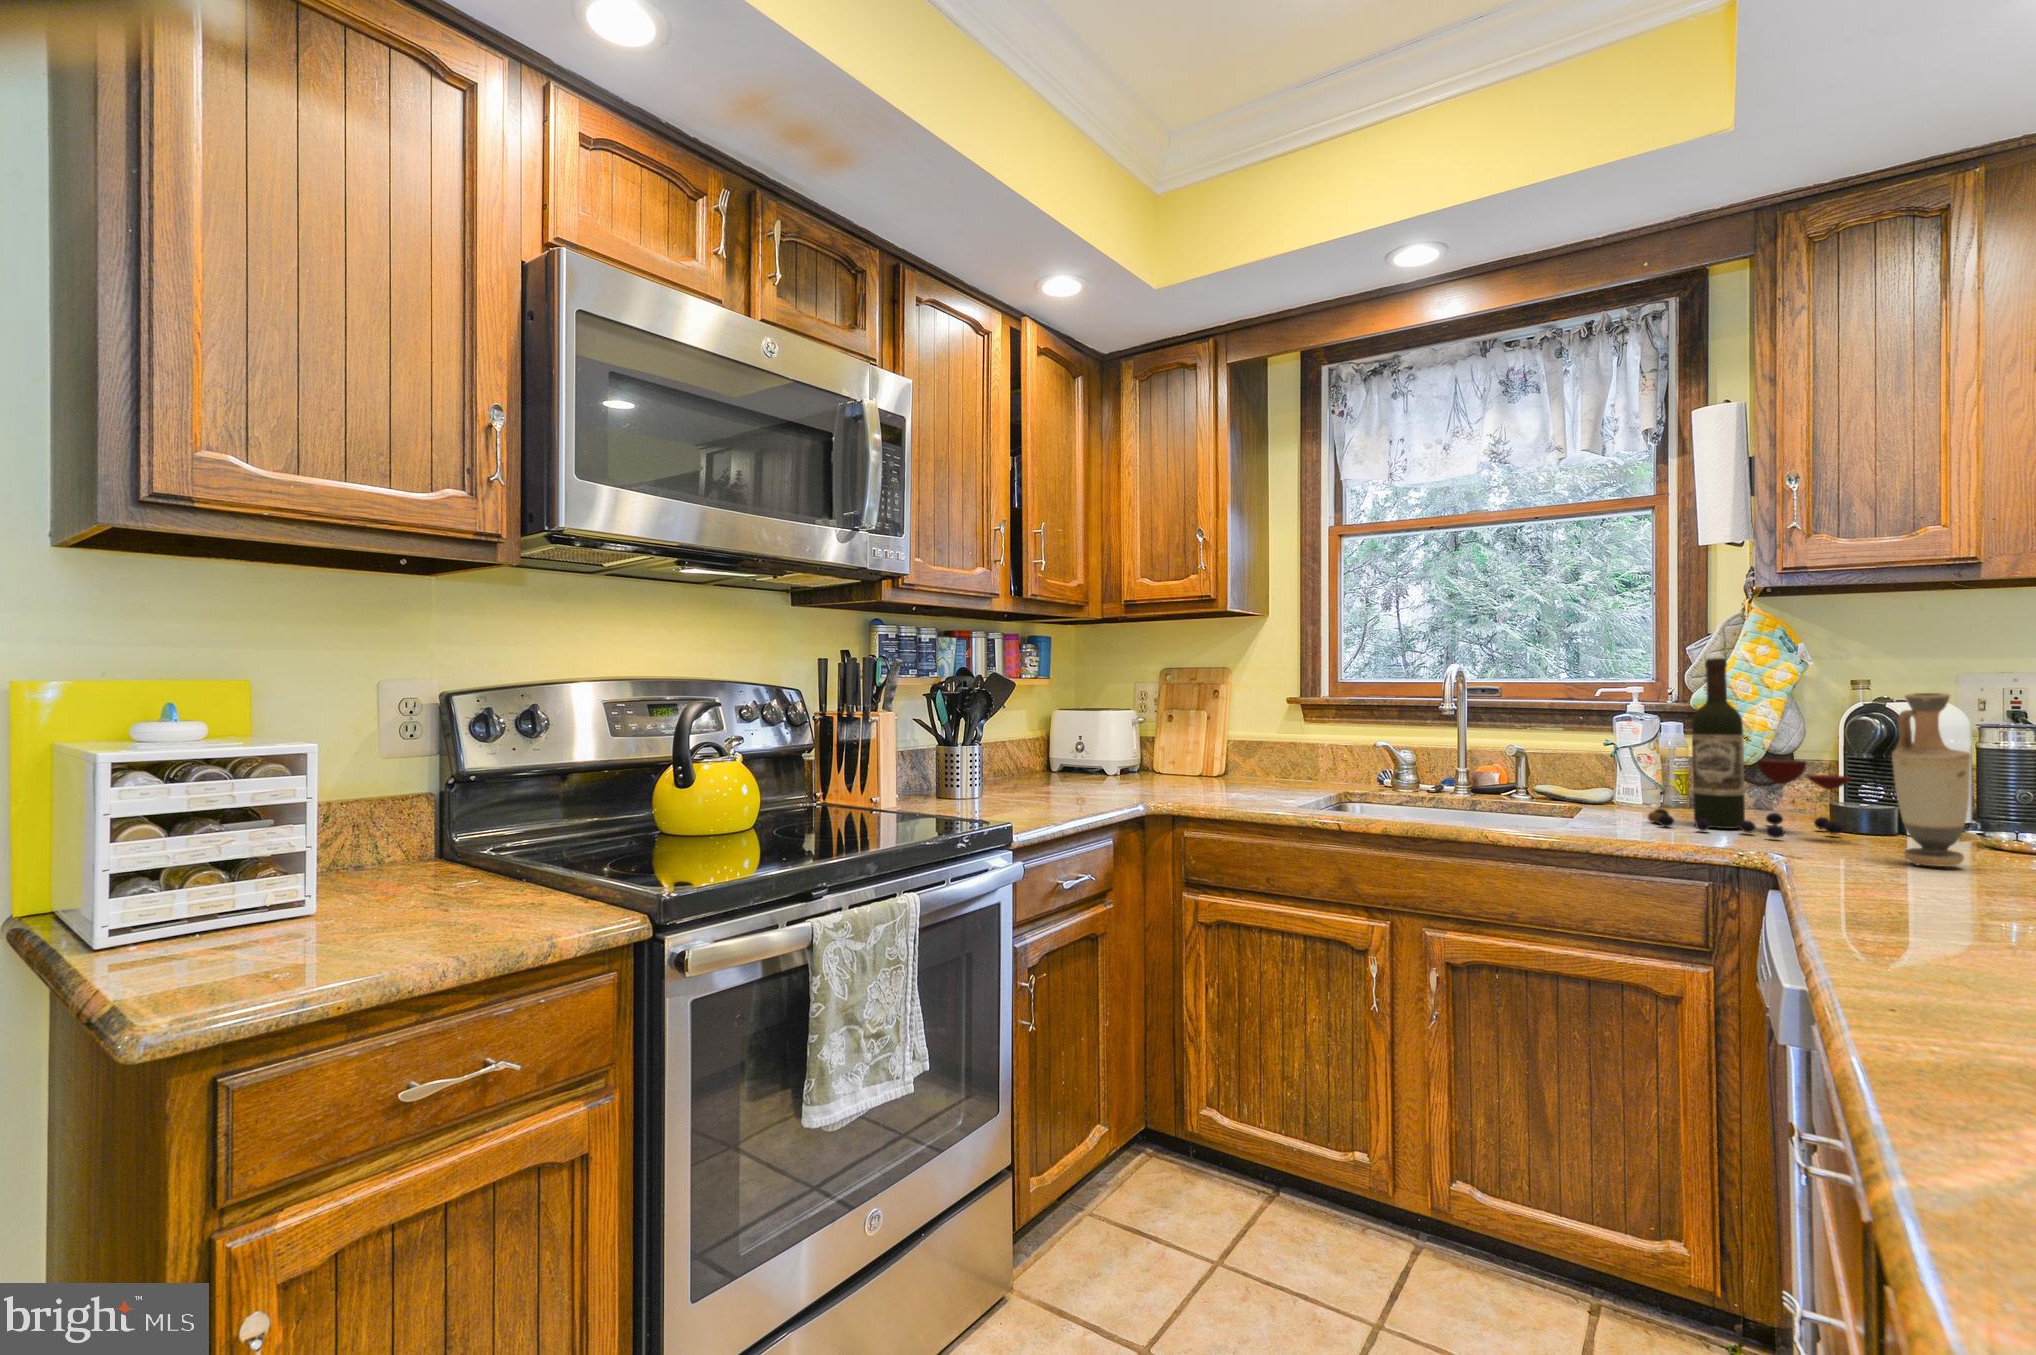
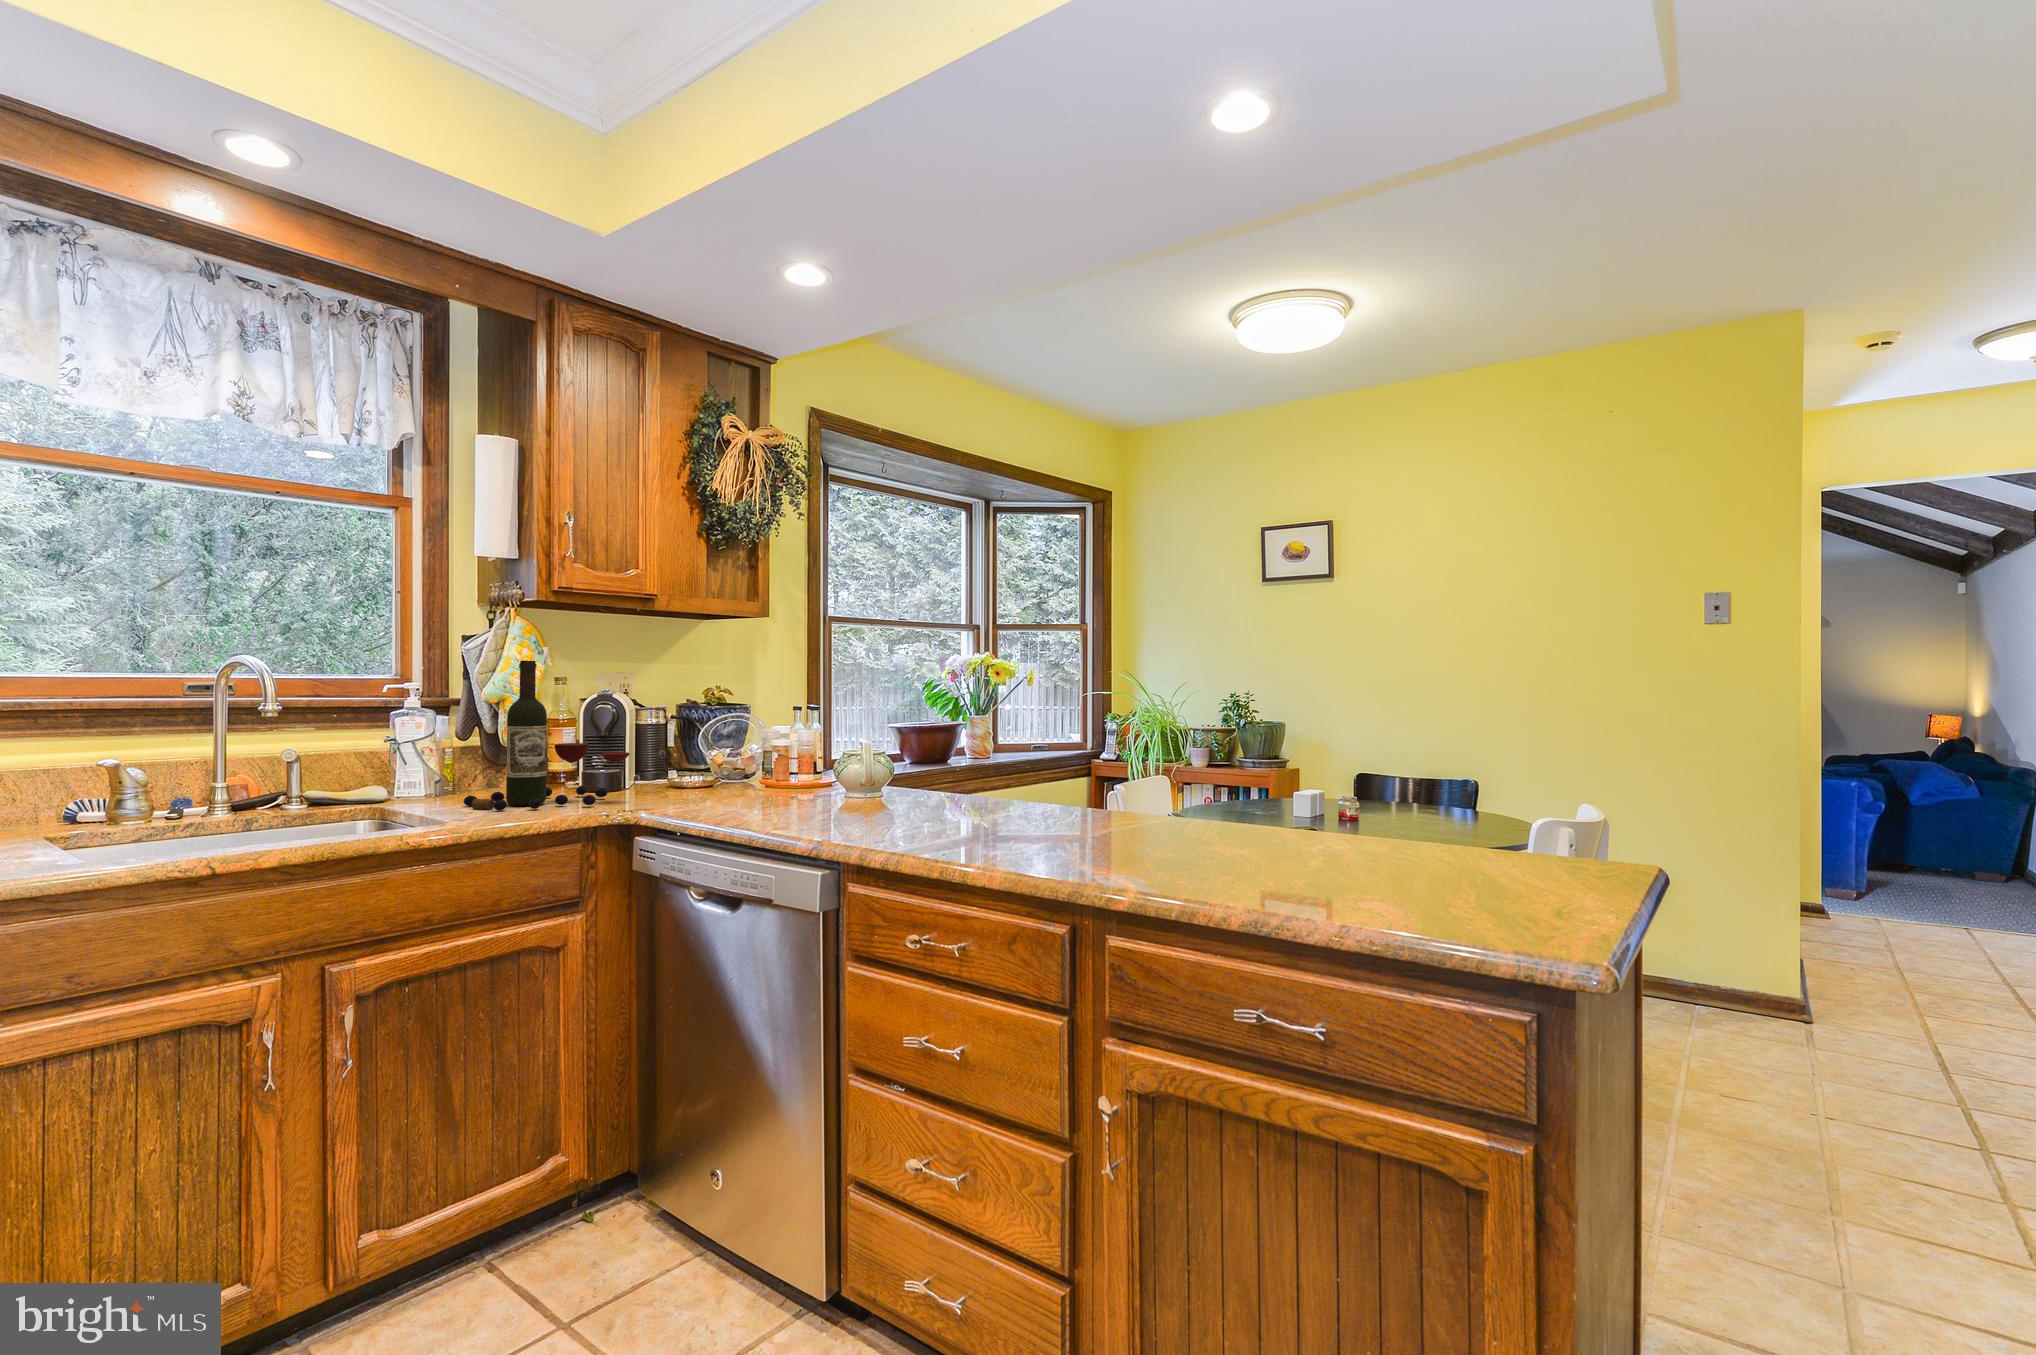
vase: present [1892,693,1970,867] -> none [687,691,727,808]

